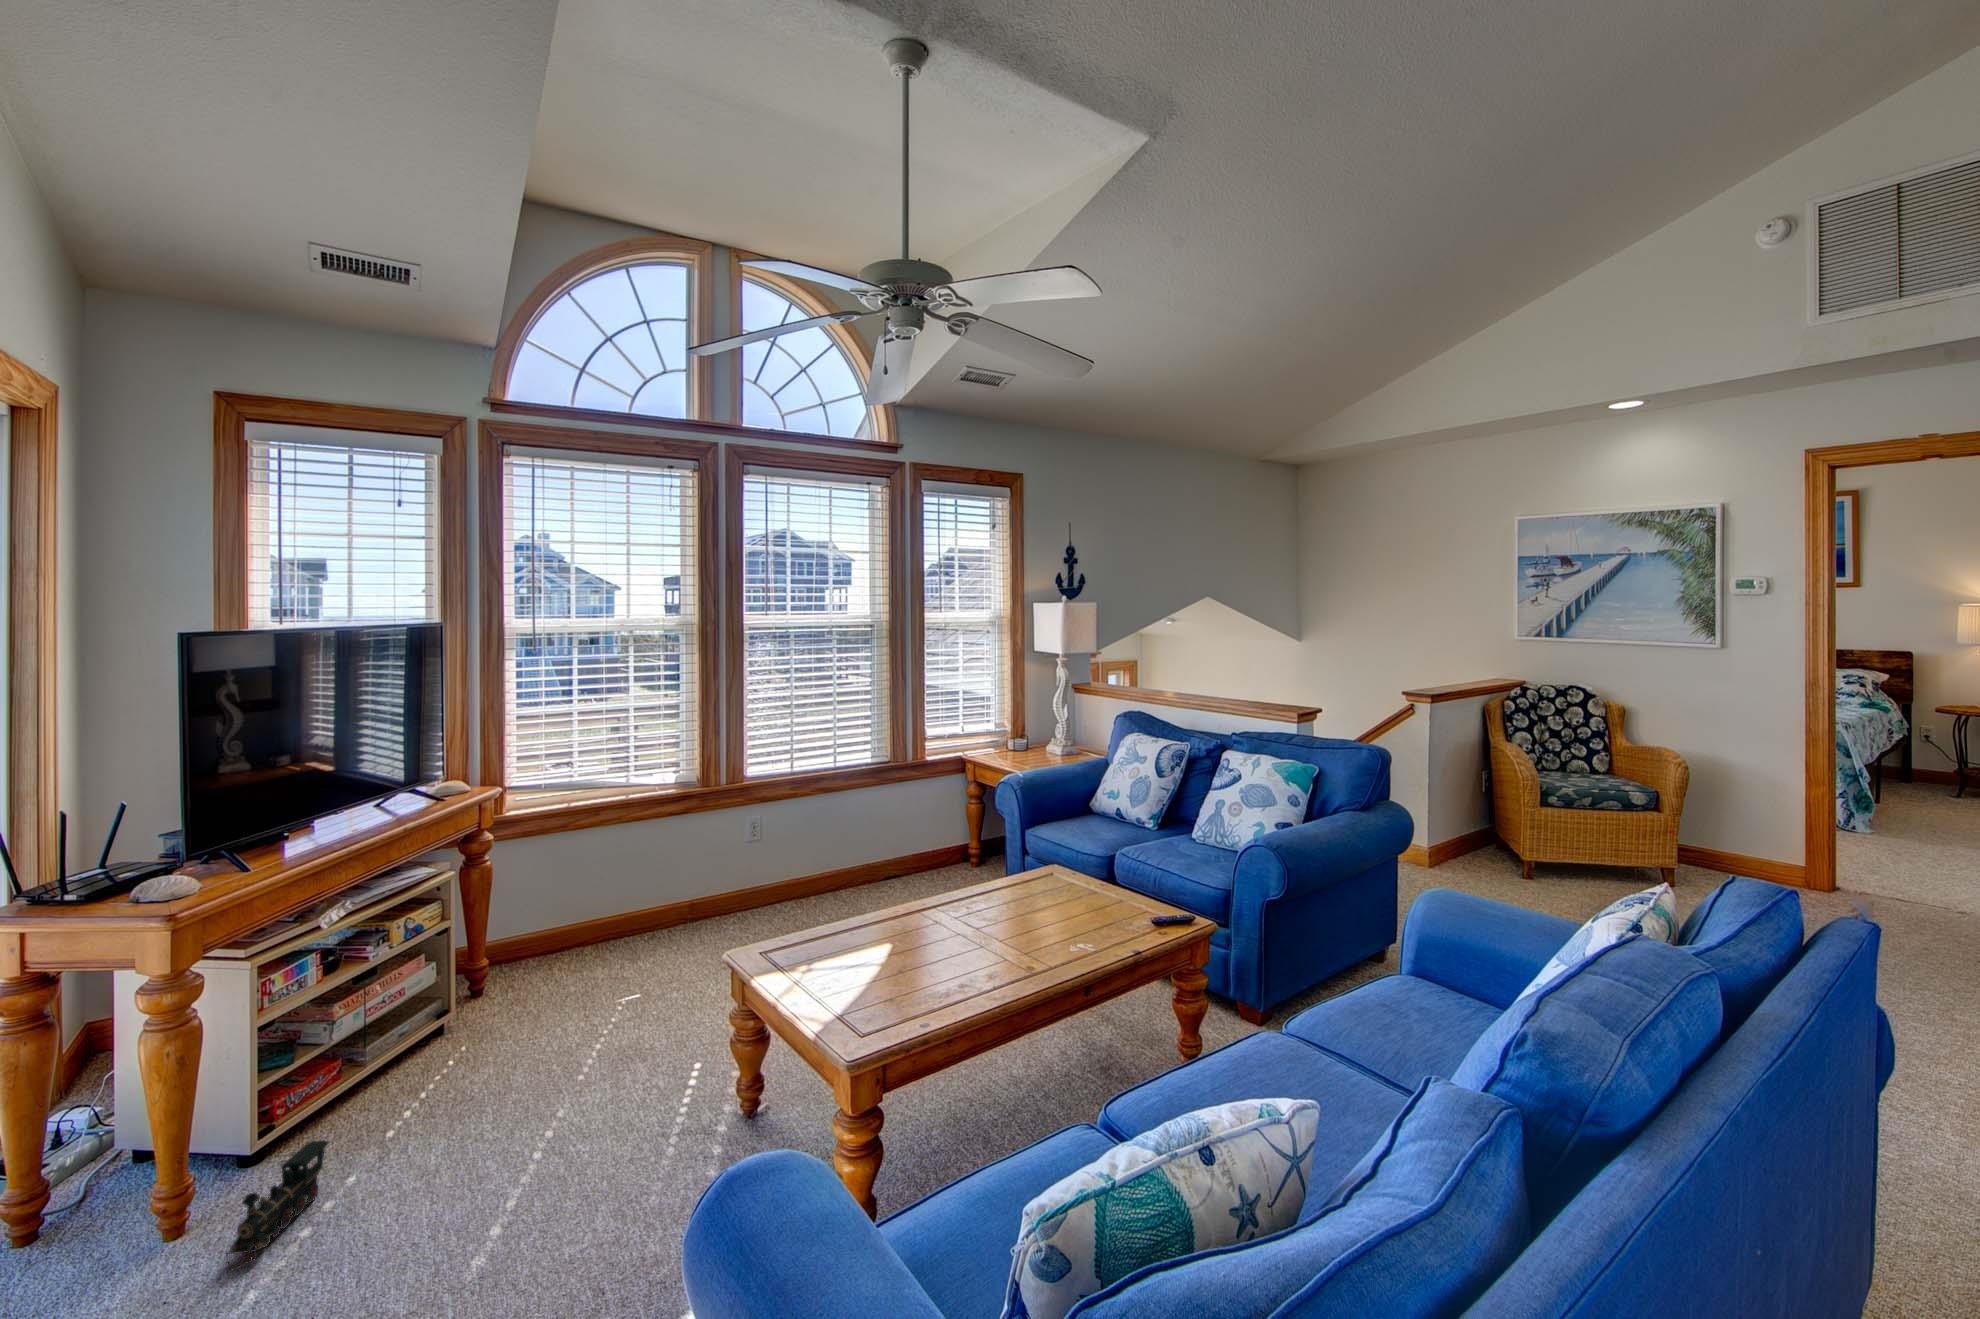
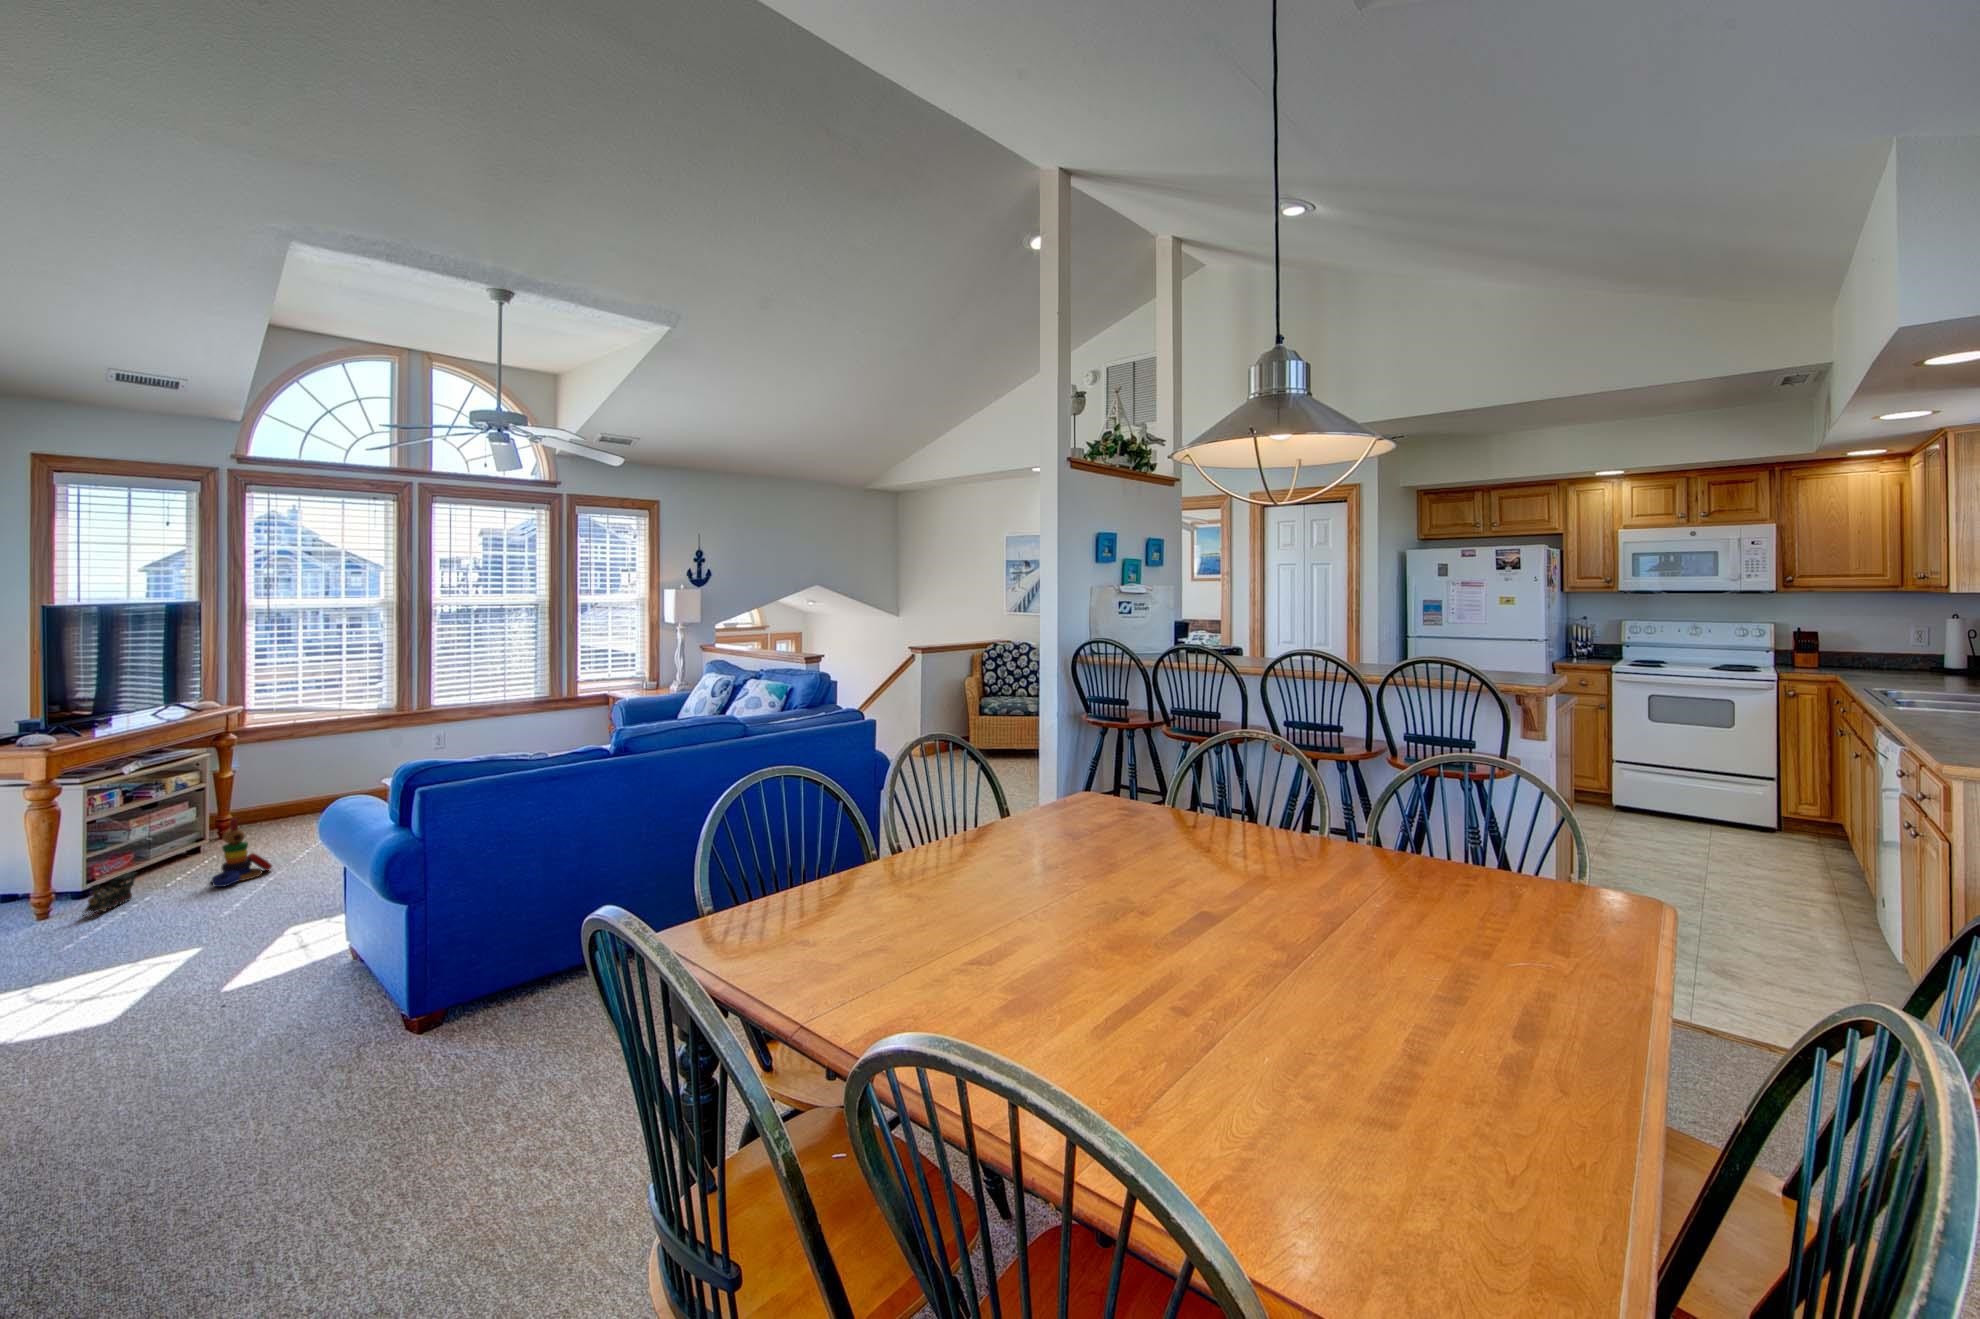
stacking toy: none [447,1025,542,1171] -> present [212,818,272,887]

